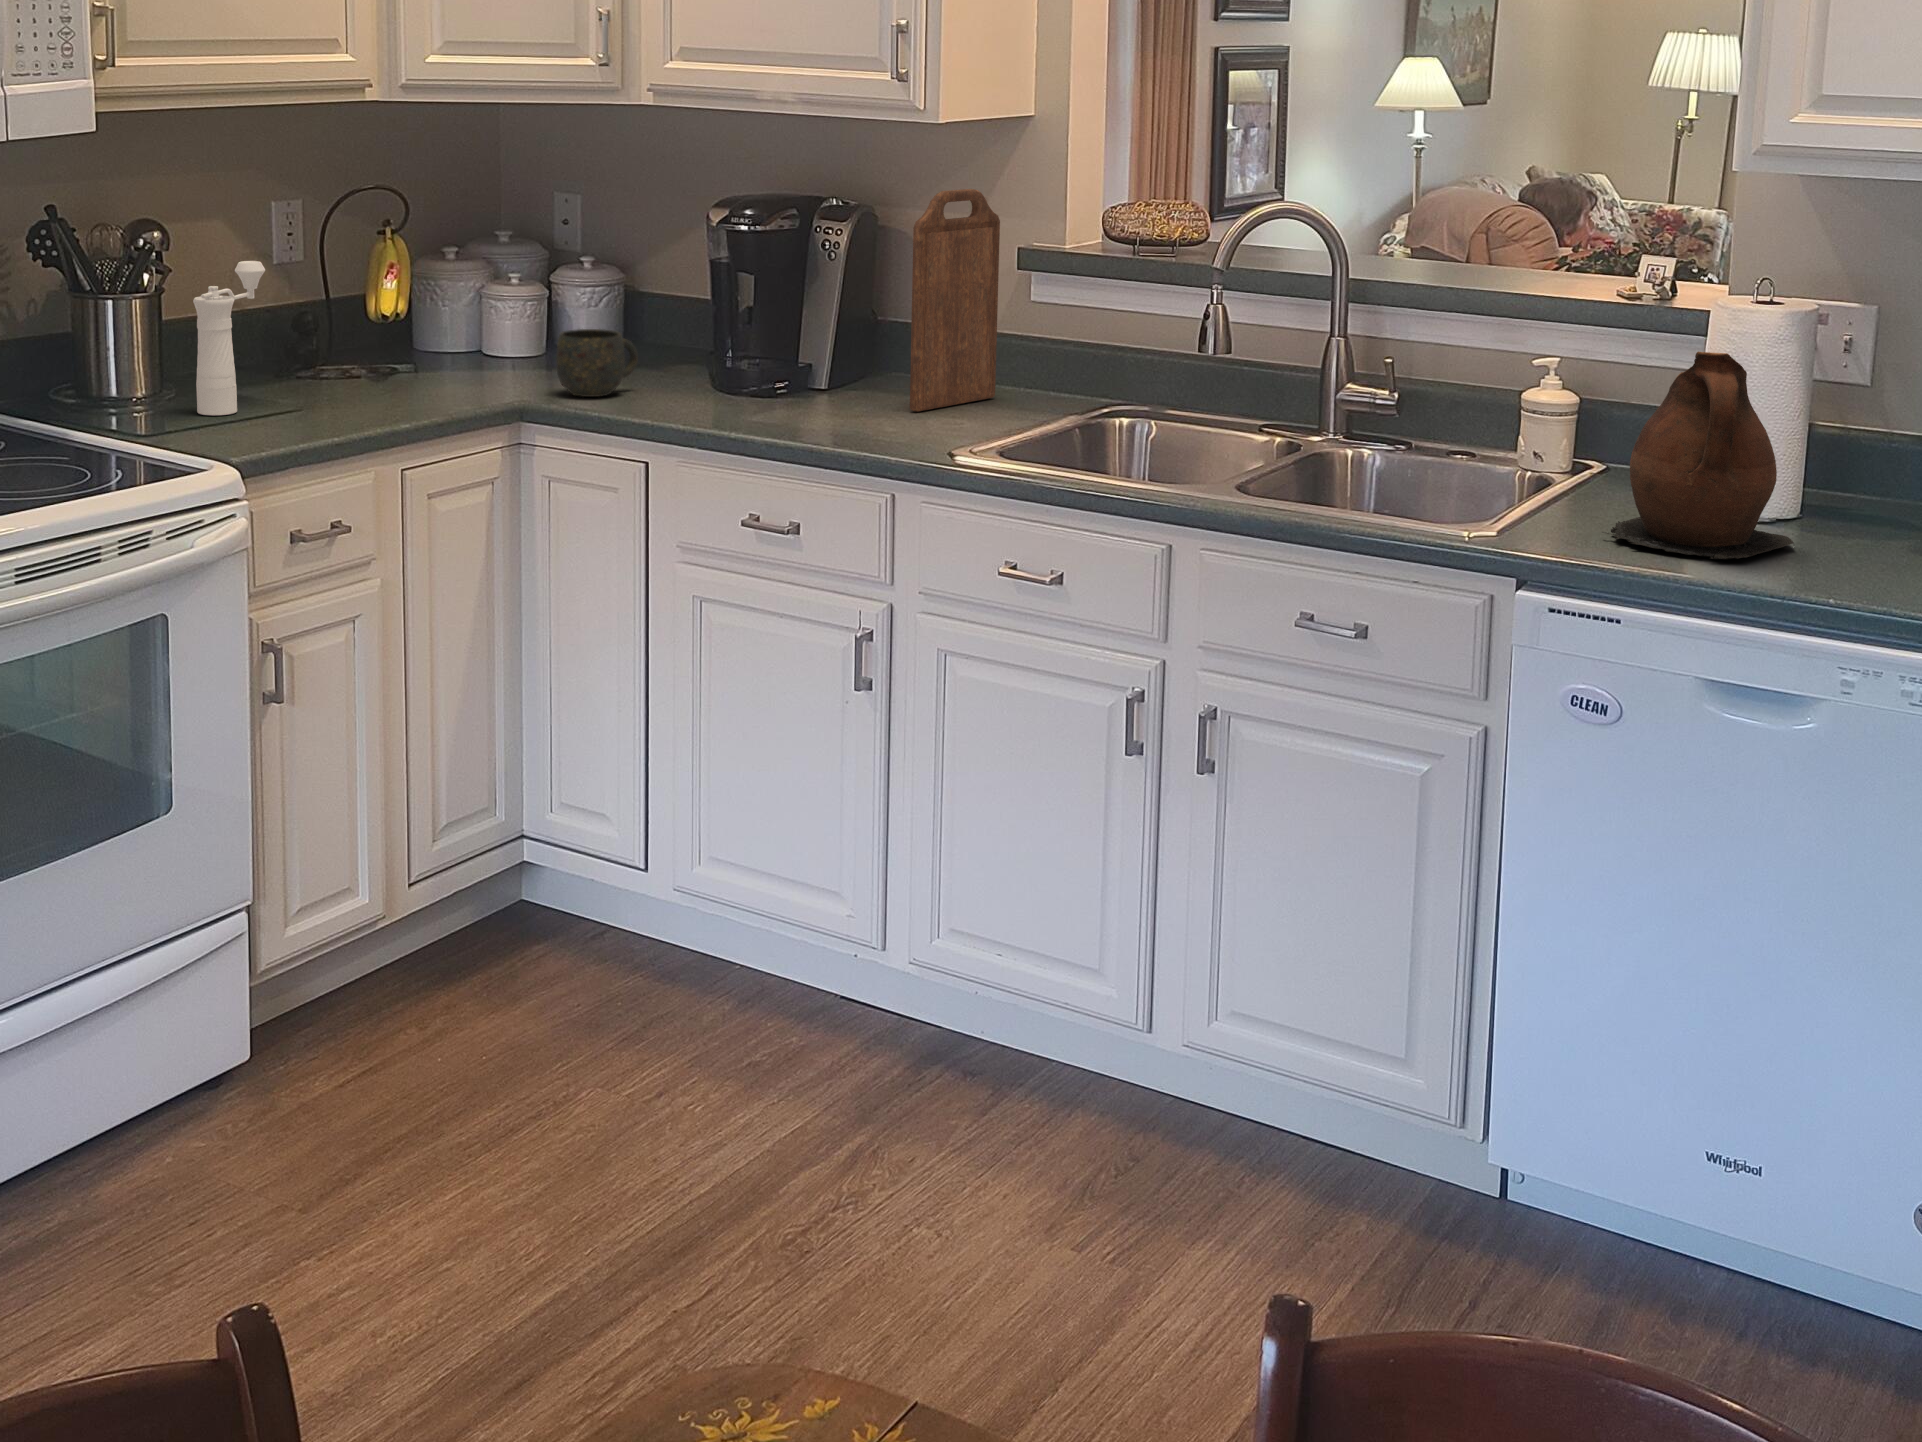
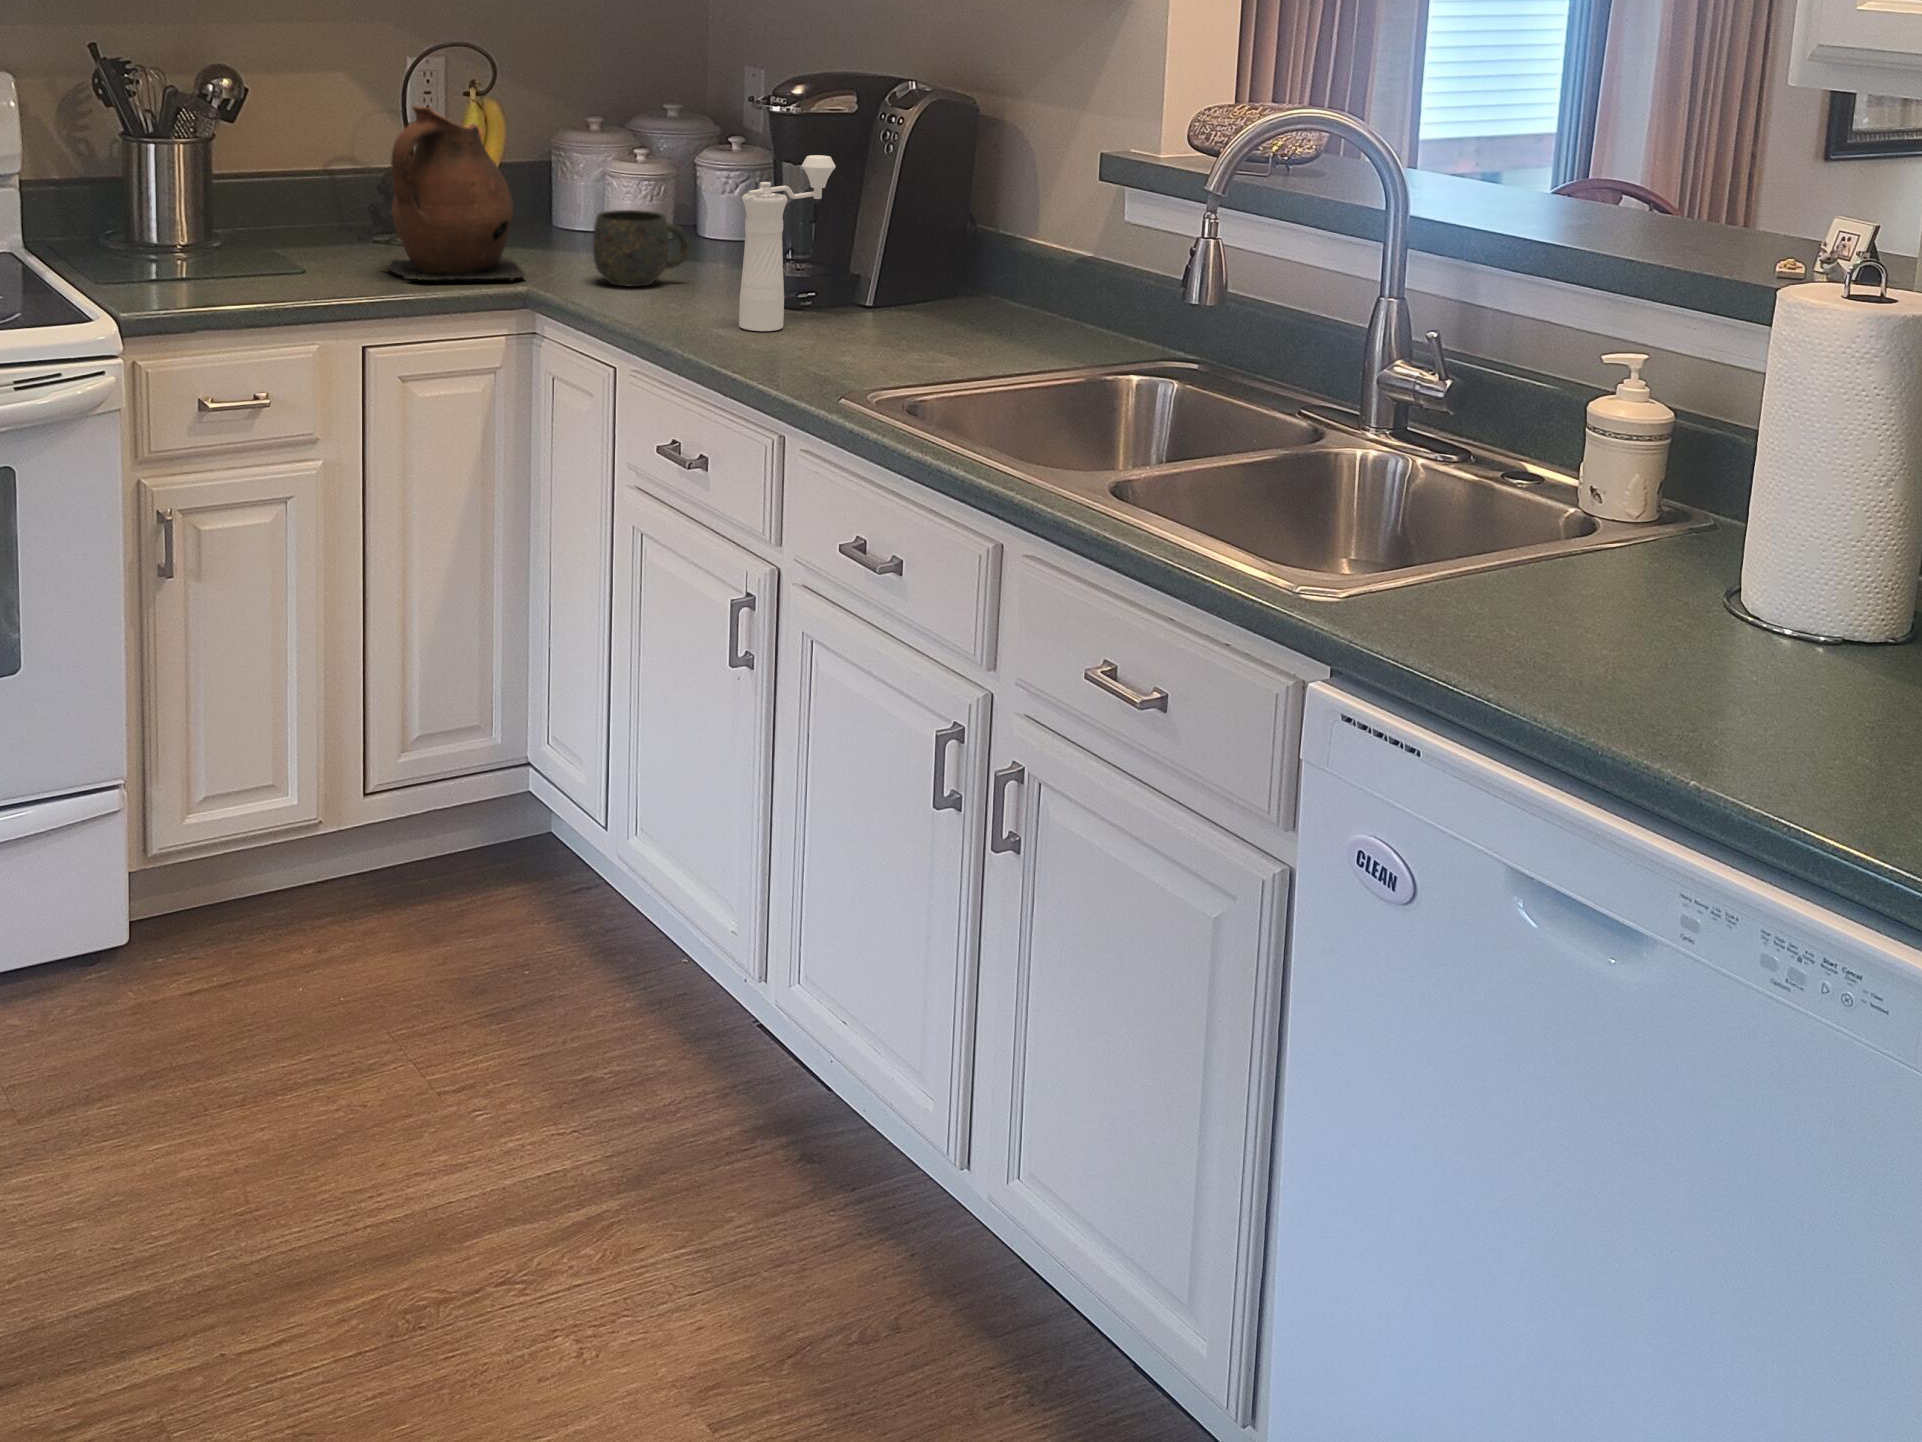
cutting board: present [910,189,1000,412] -> none [930,72,1079,338]
pepper mill: present [193,261,265,415] -> present [739,155,836,331]
ceramic pitcher: present [1607,352,1794,559] -> present [382,106,525,280]

